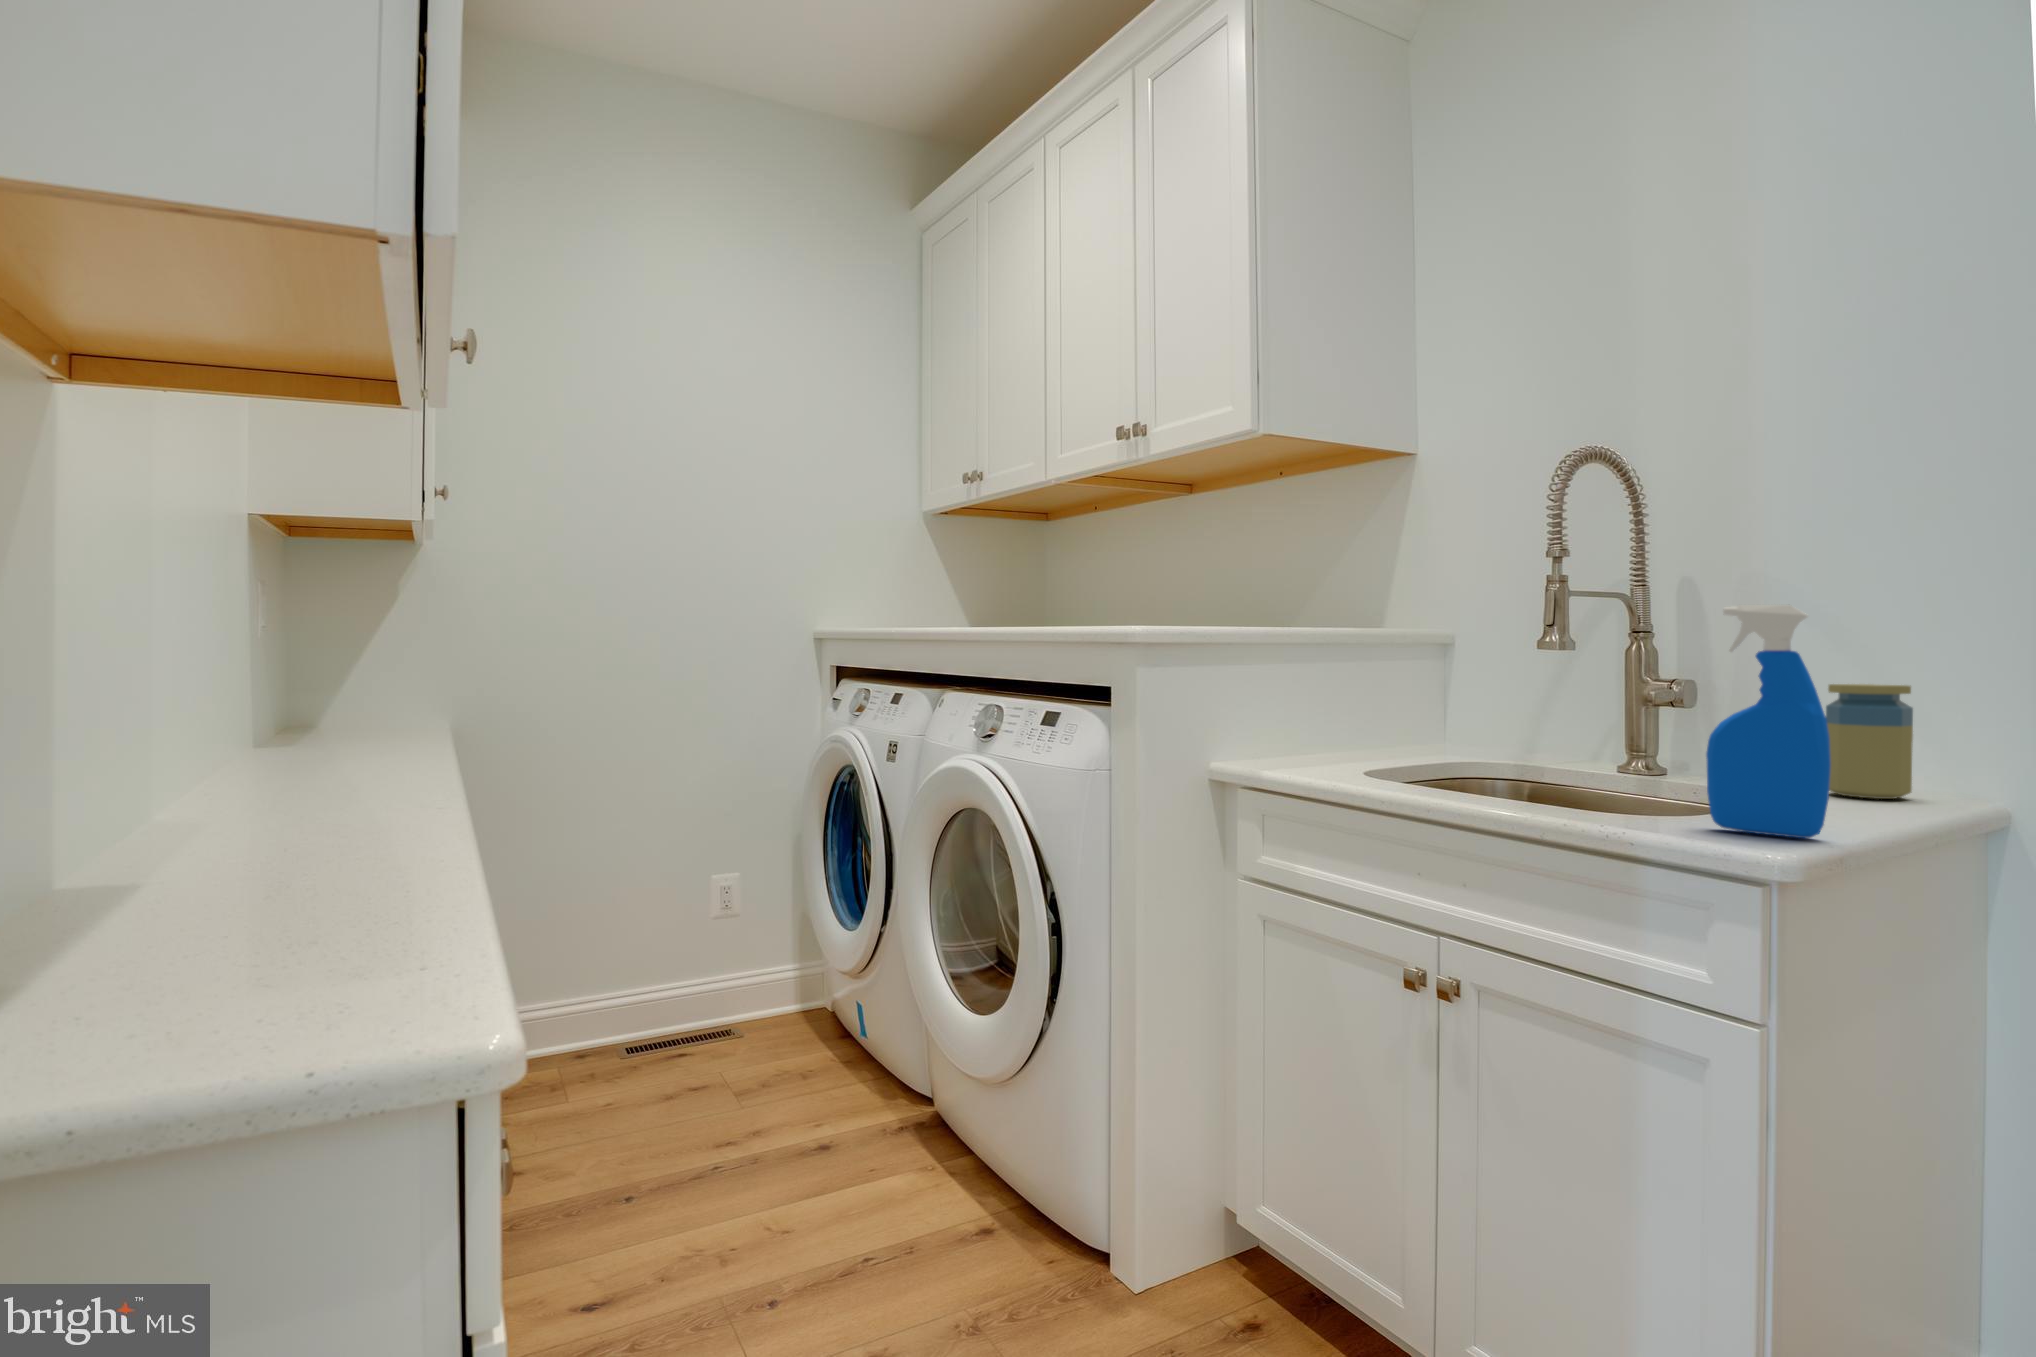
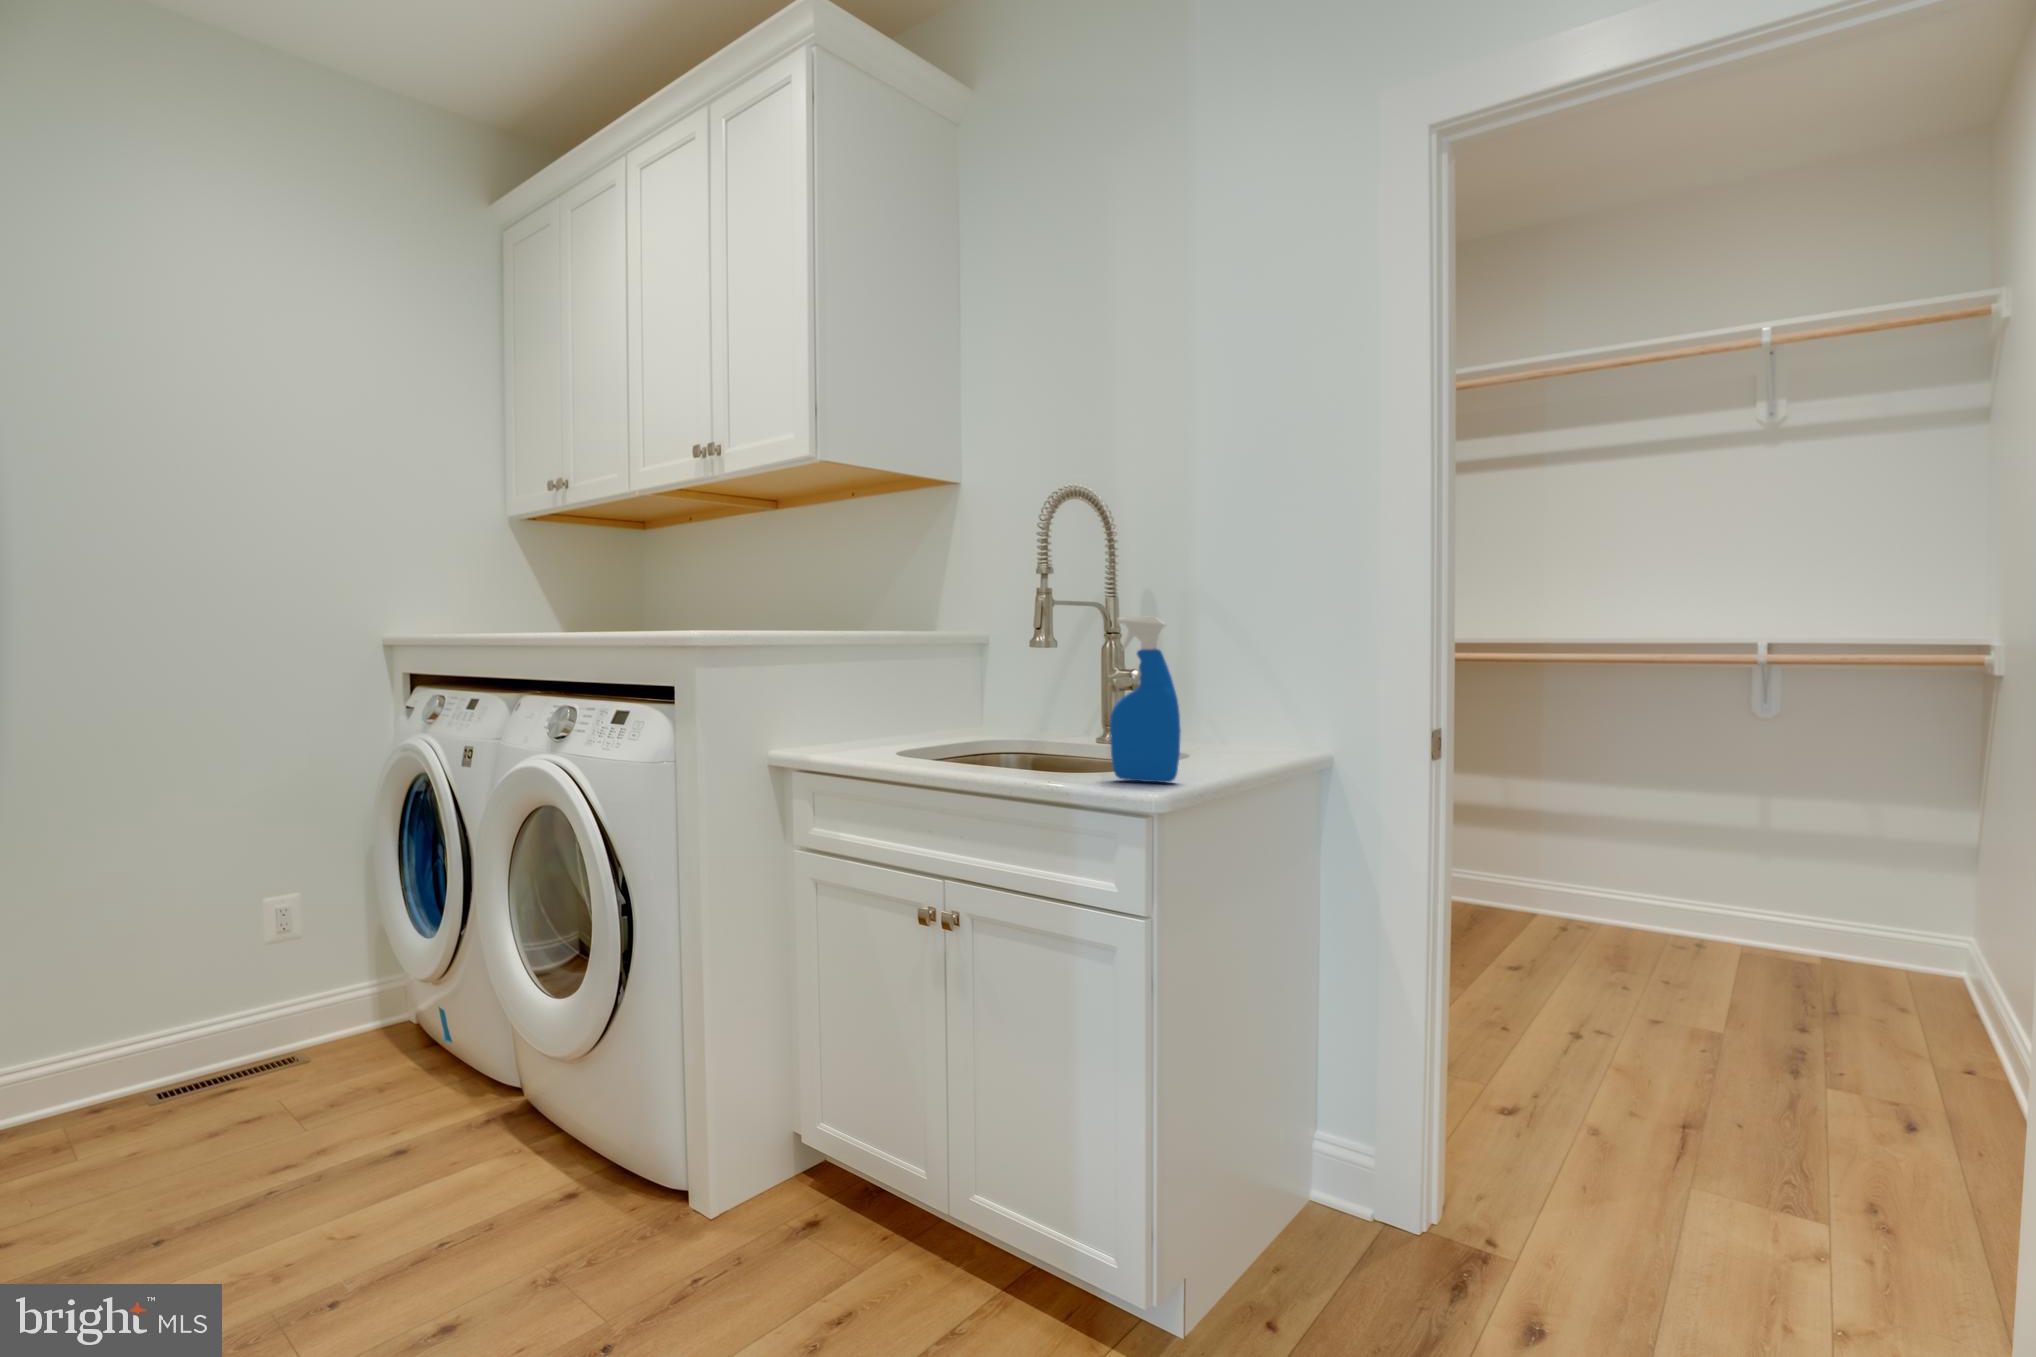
jar: present [1826,684,1913,799] -> none [1218,670,1268,752]

